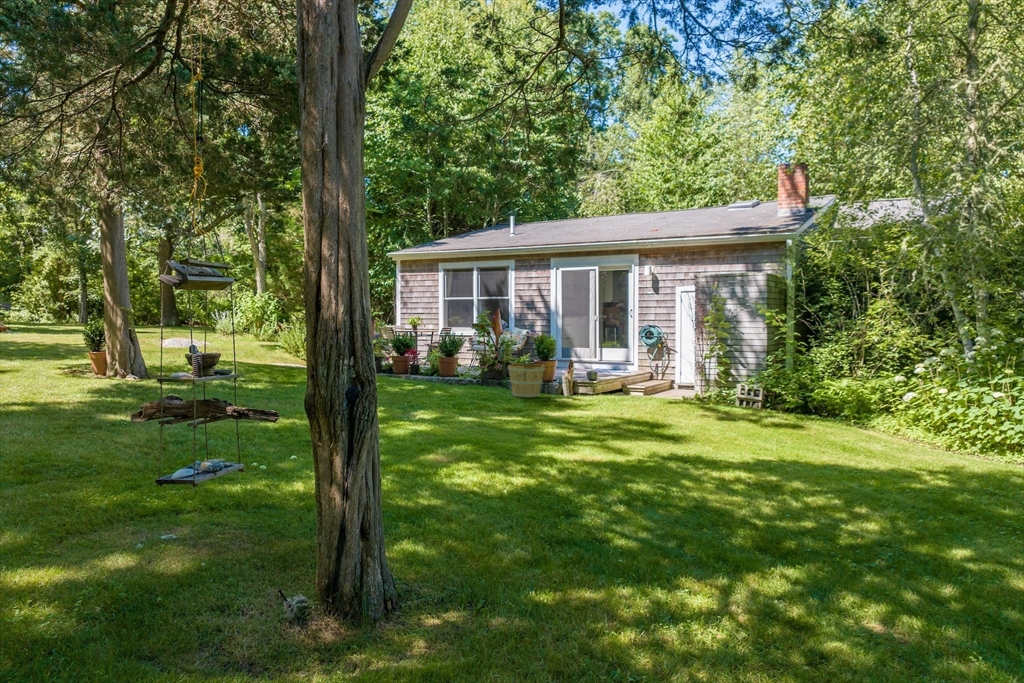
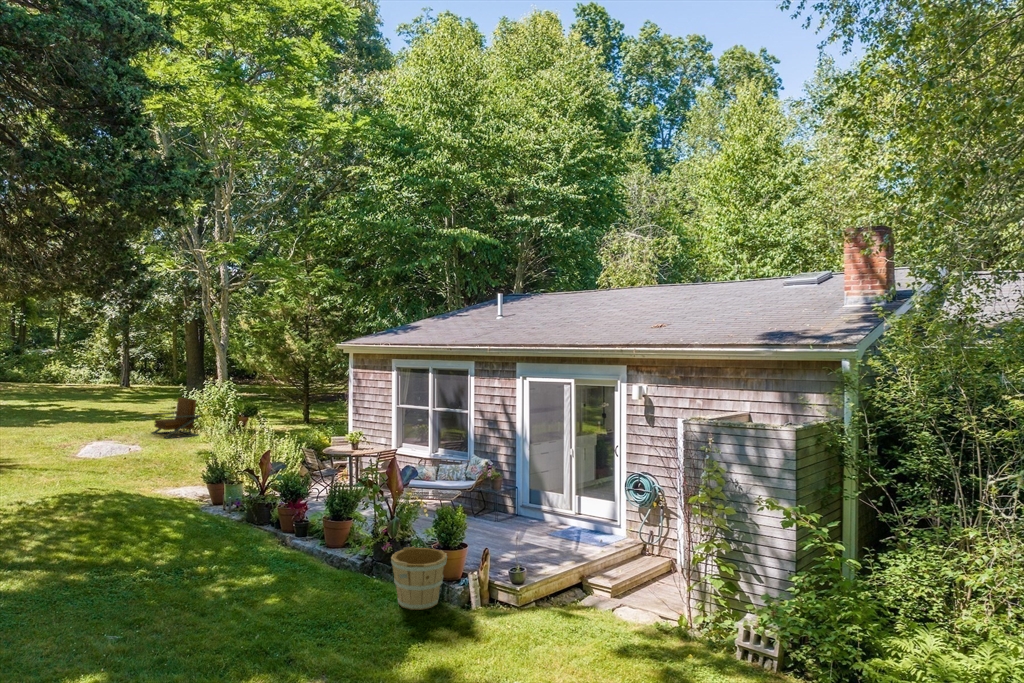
lounge chair: none [204,310,248,341] -> present [152,398,201,438]

